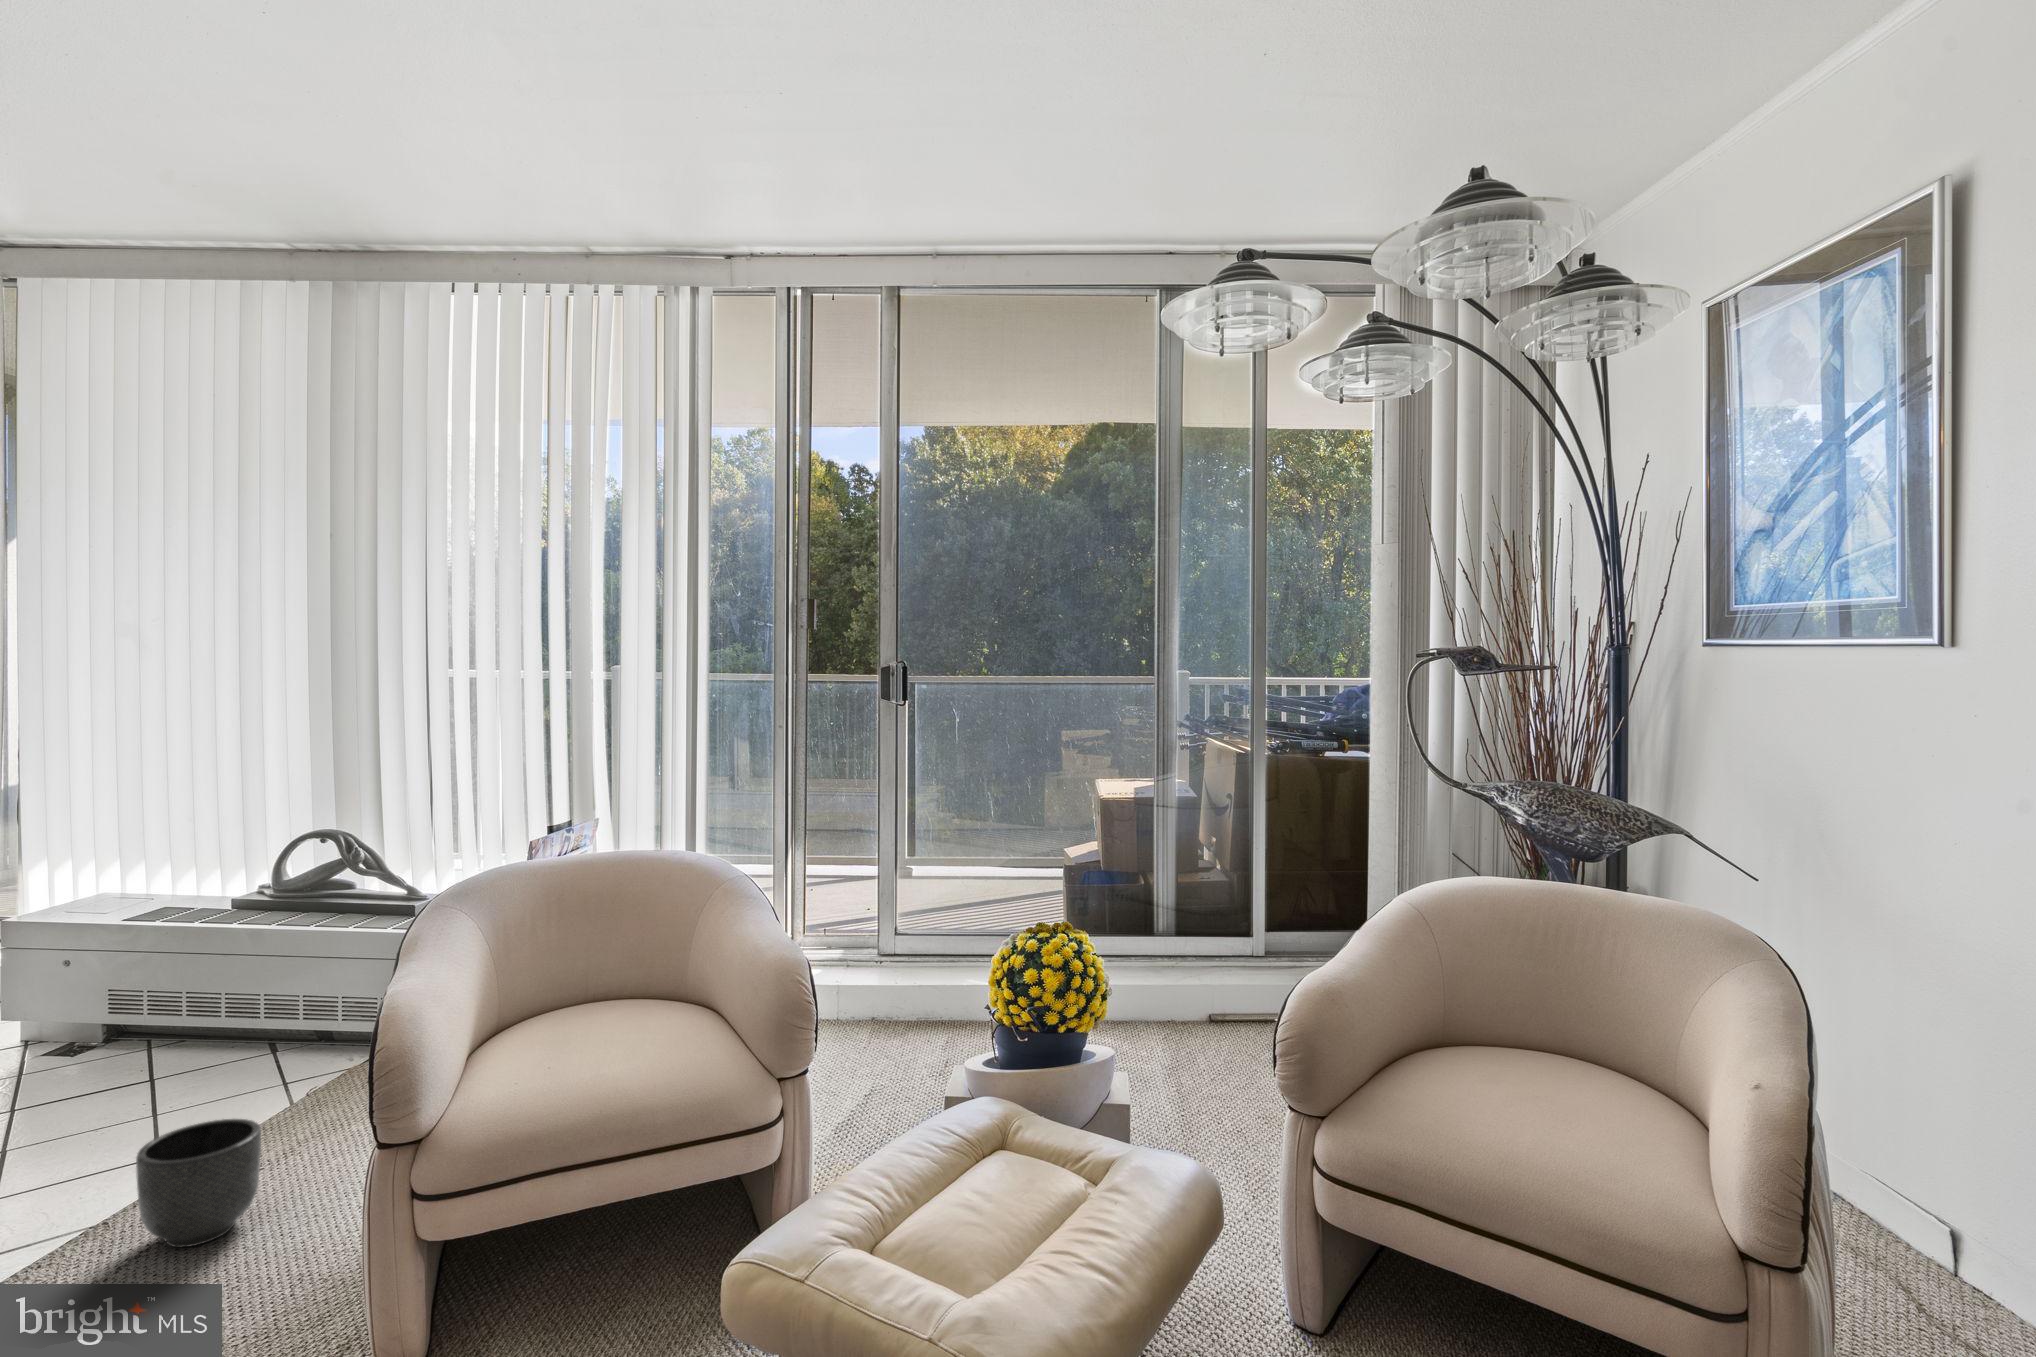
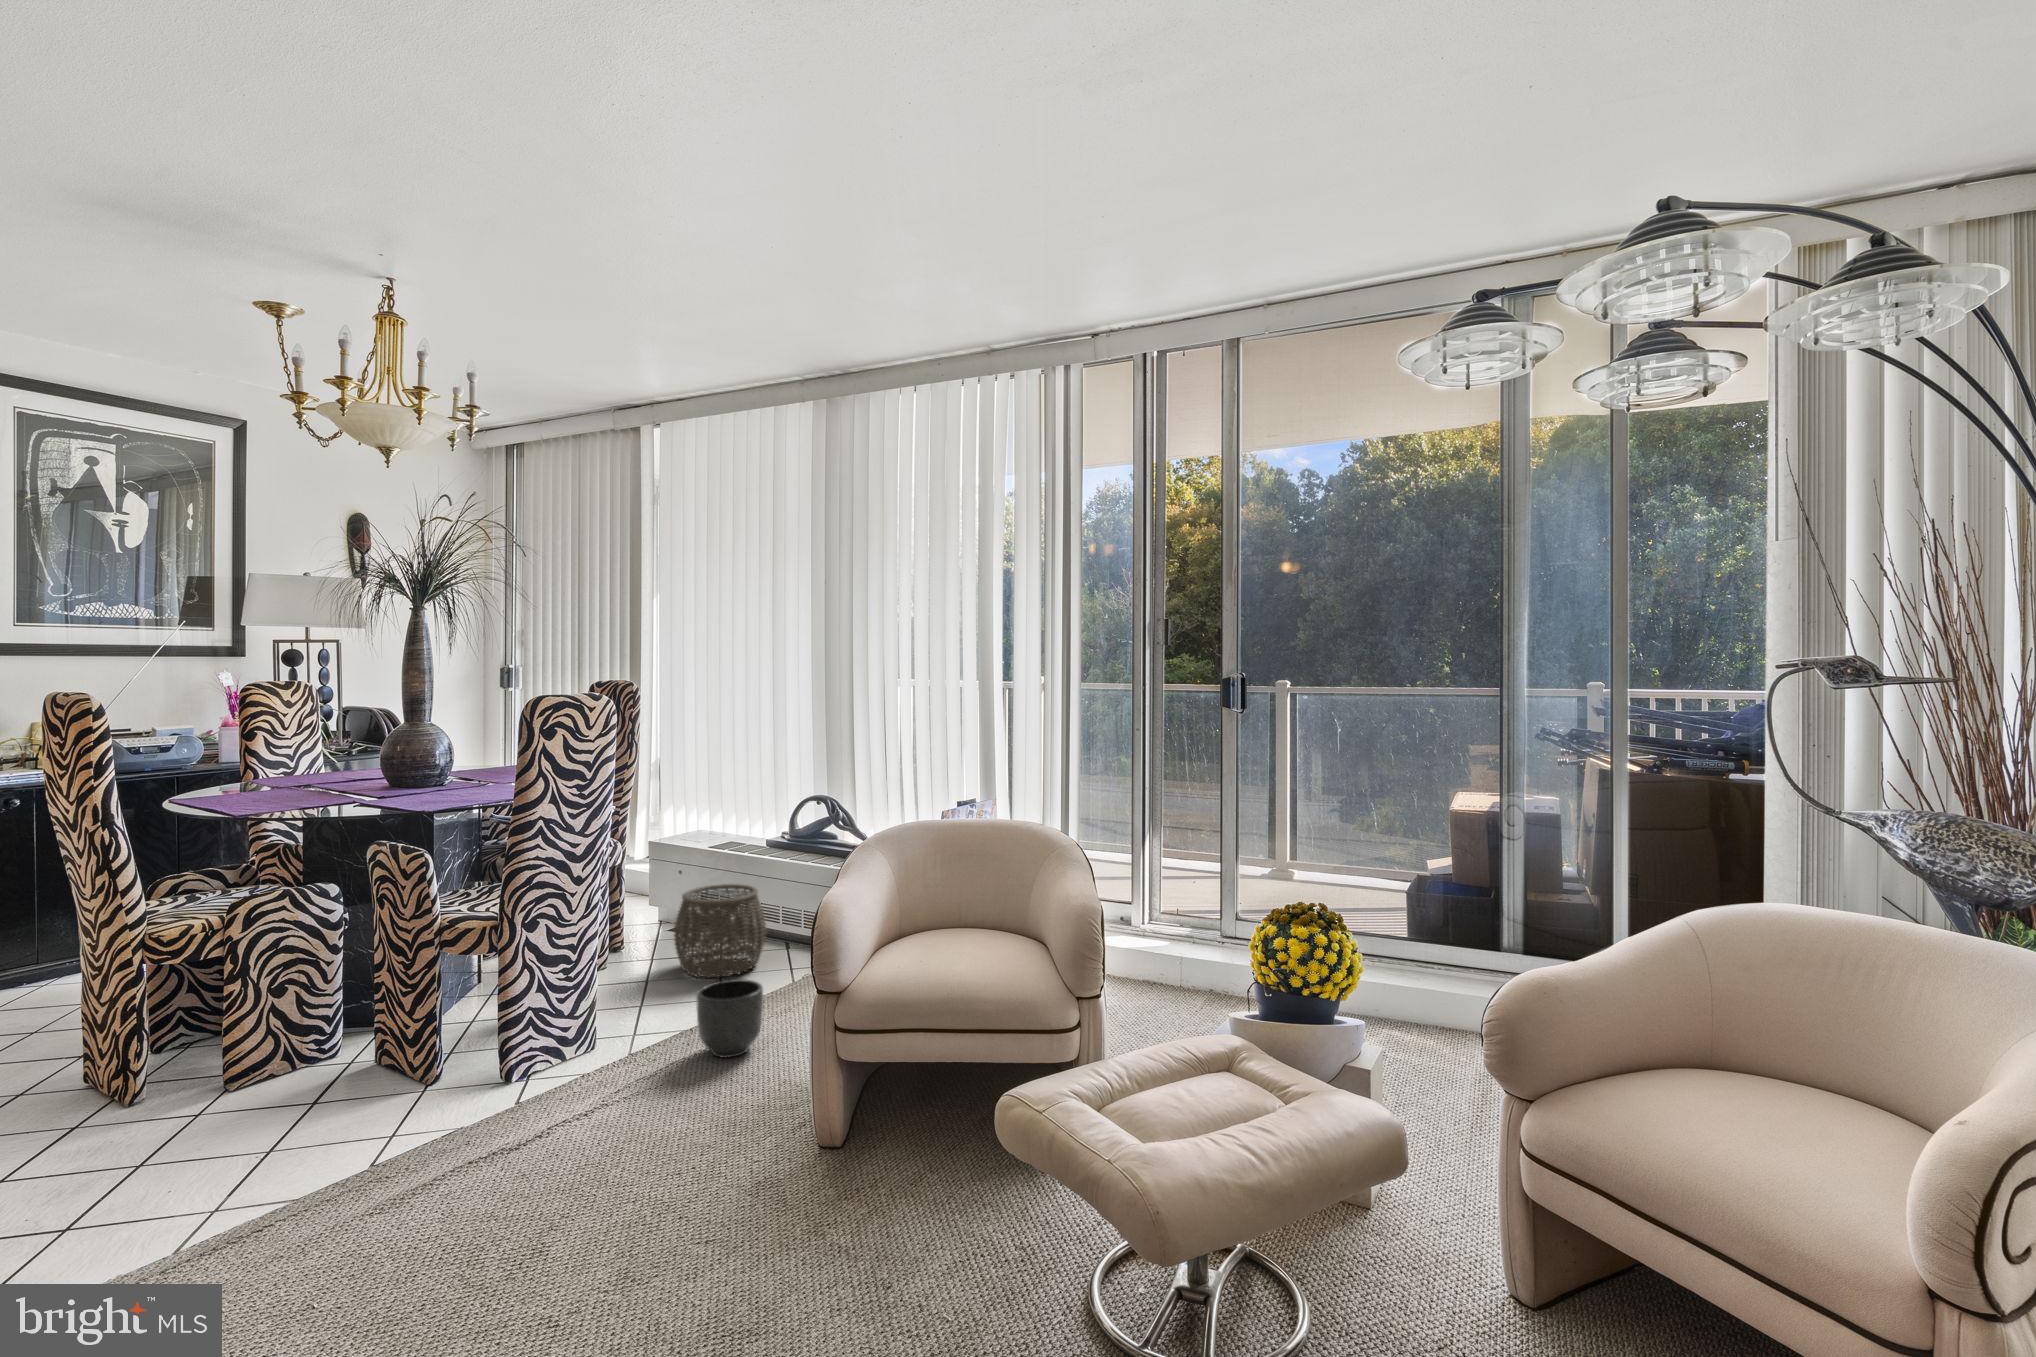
woven basket: none [68,972,243,1123] -> present [674,884,766,978]

